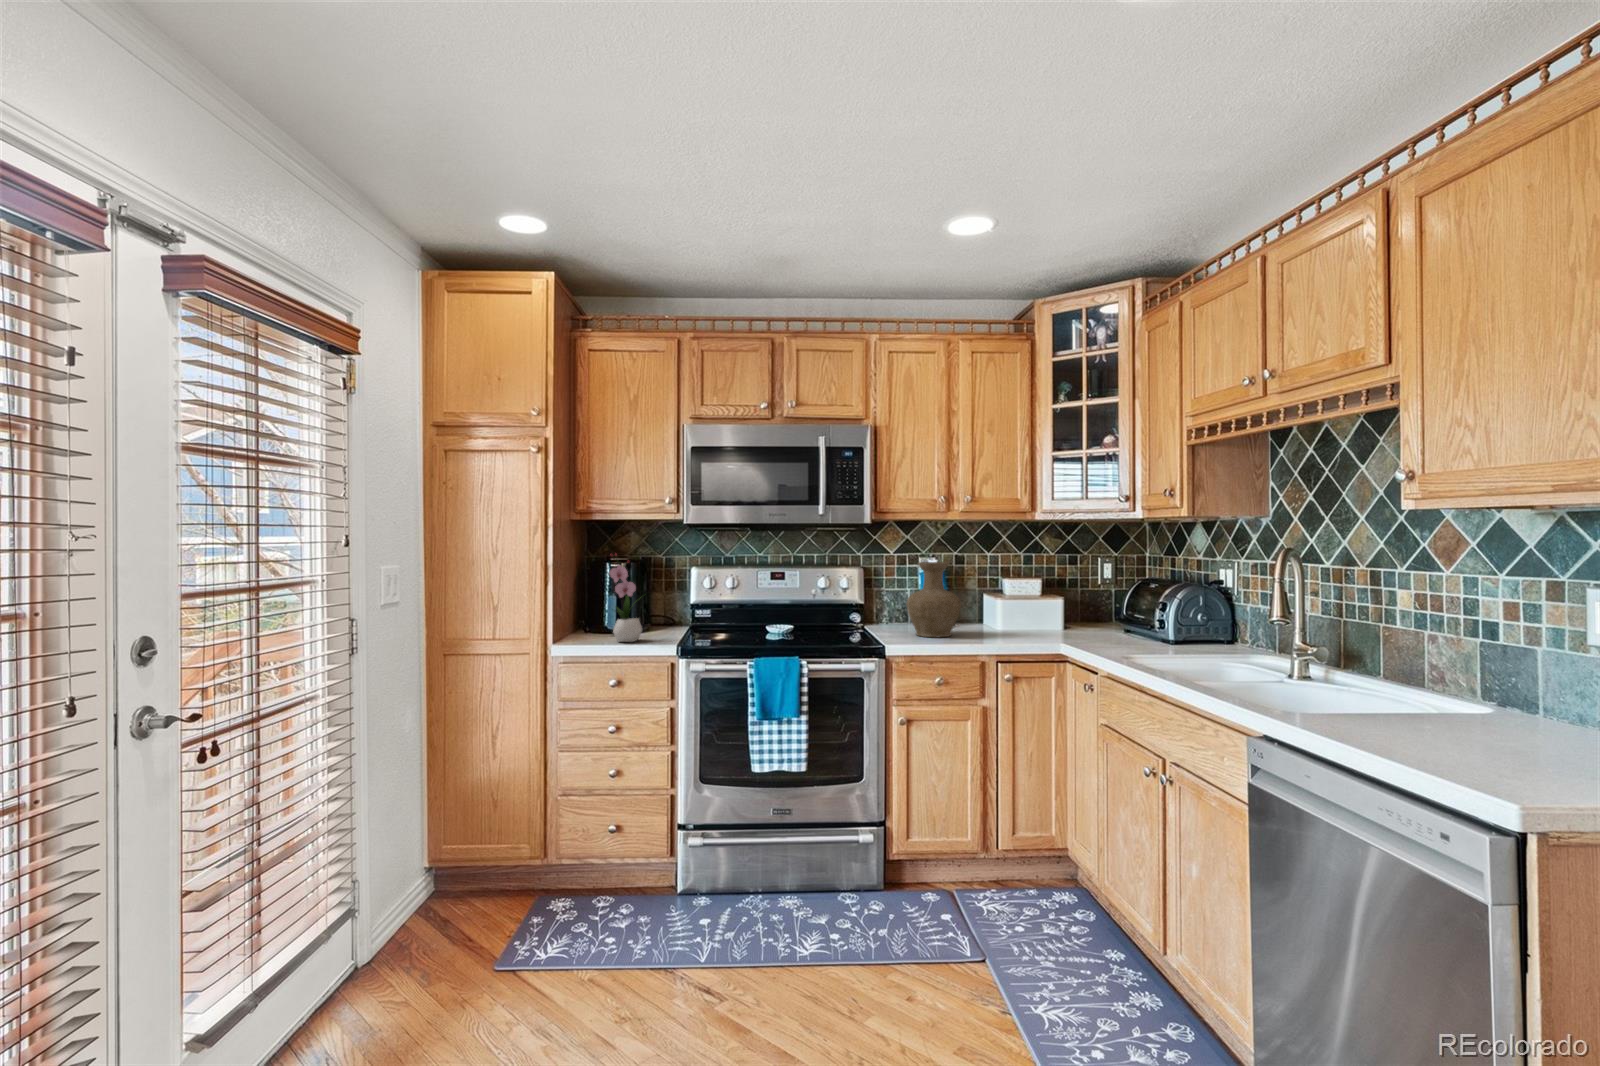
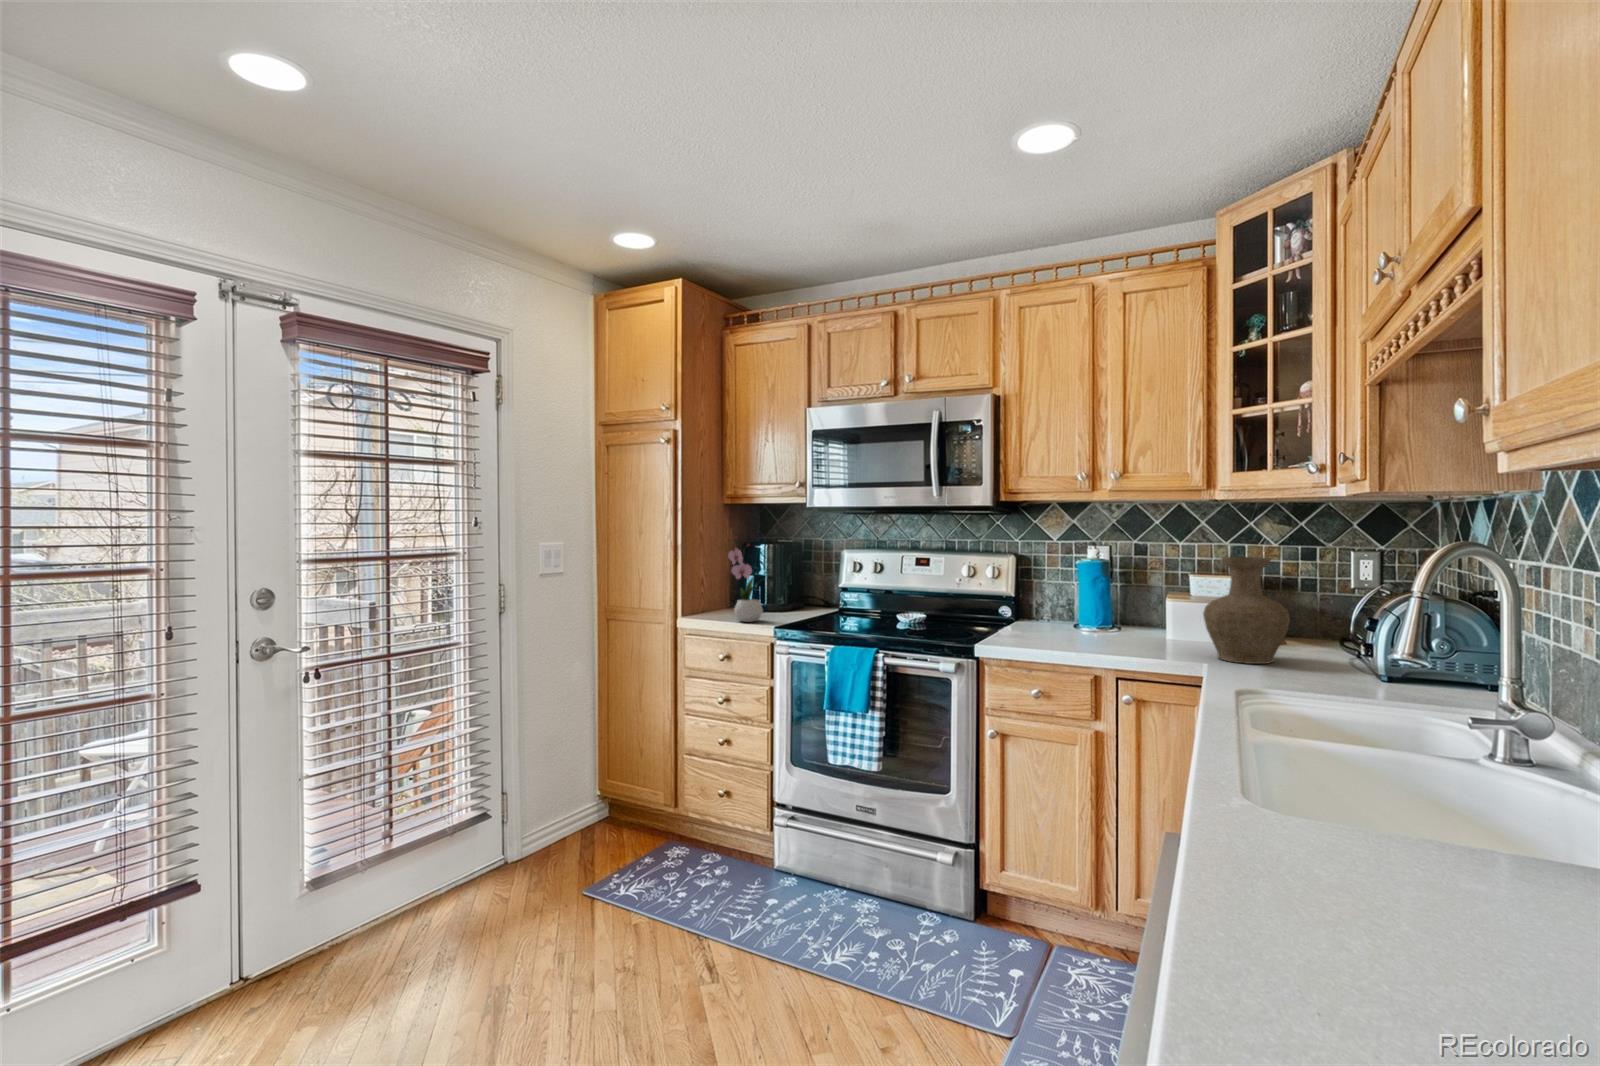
vase: present [907,562,961,637] -> present [1203,557,1290,664]

